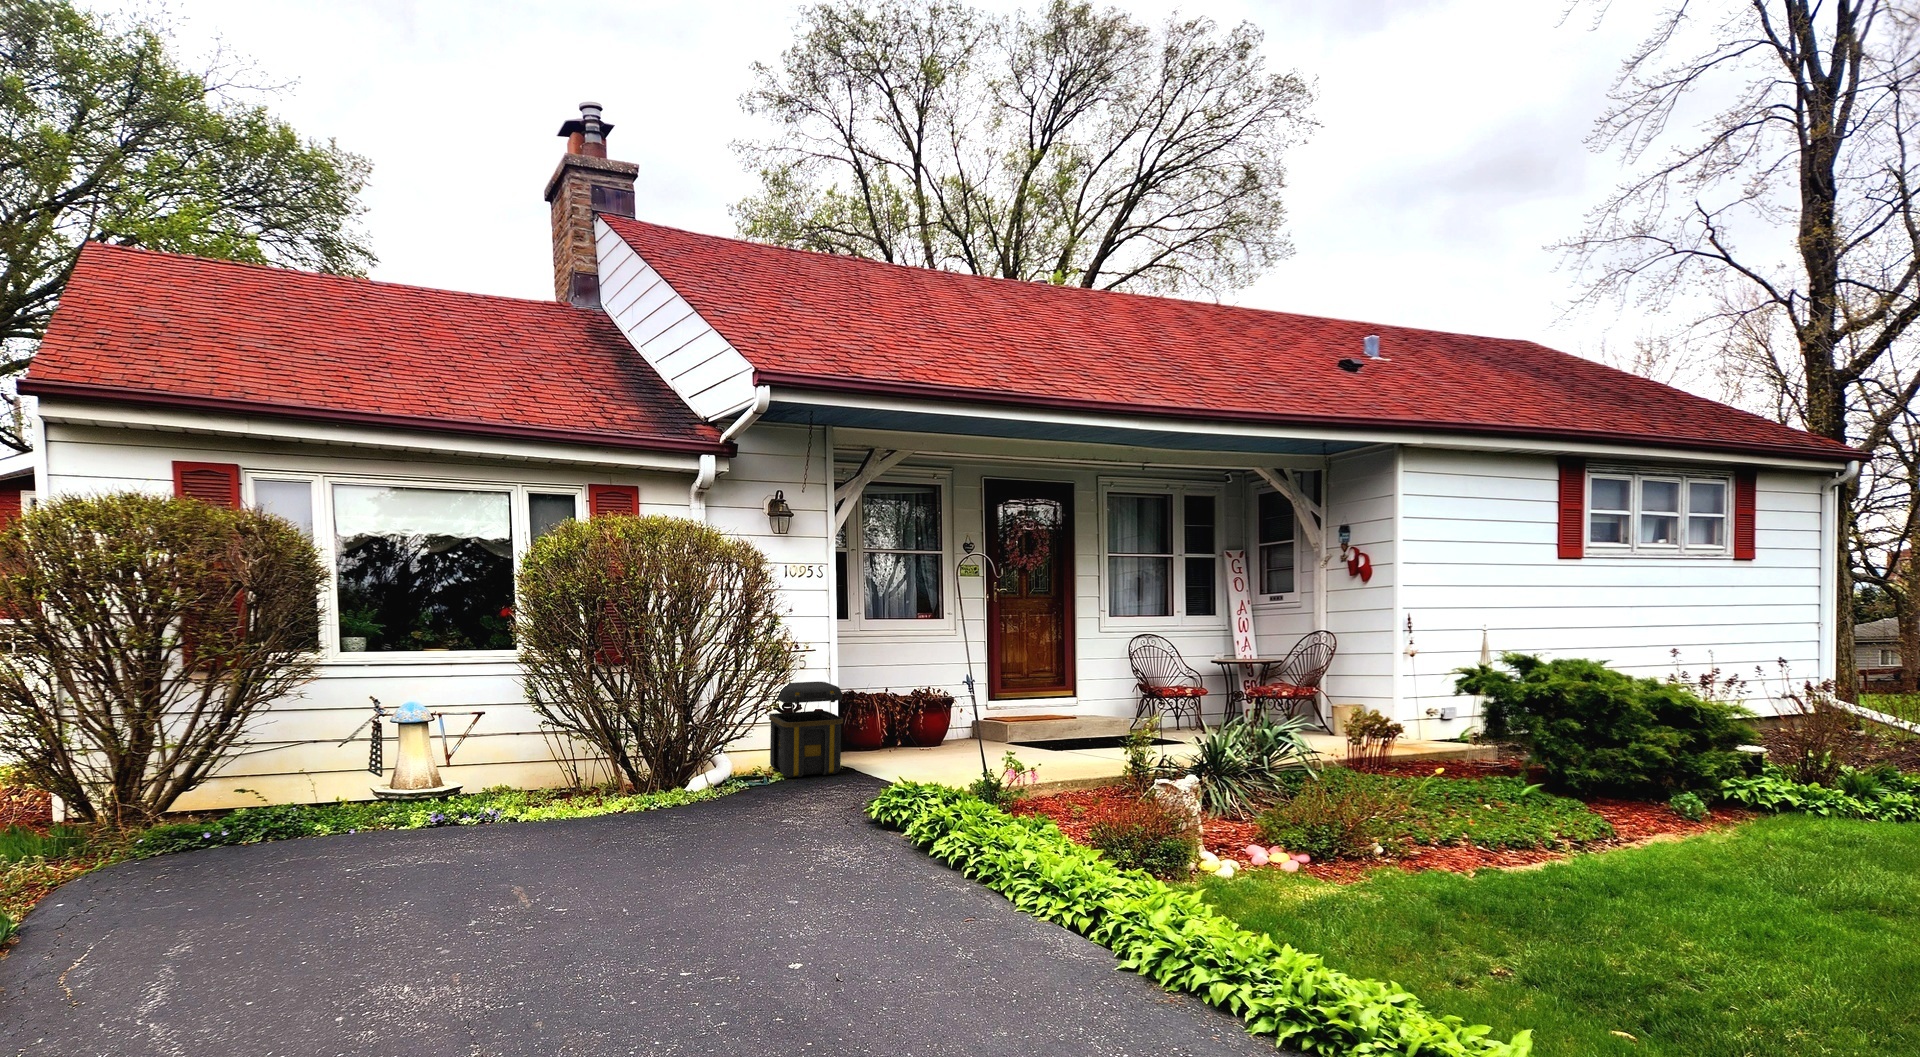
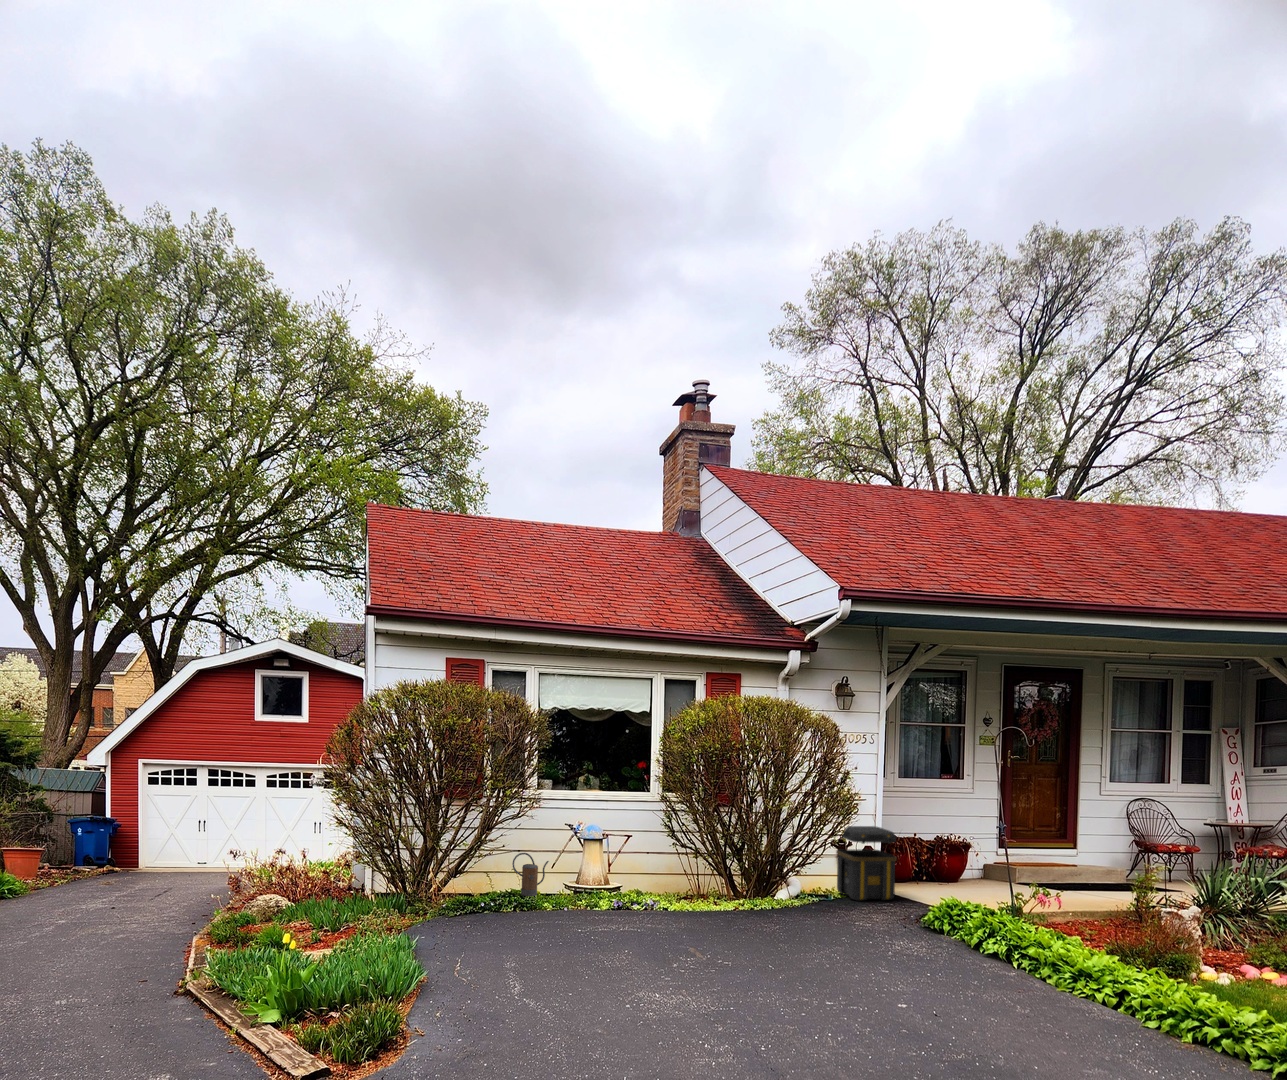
watering can: none [270,746,333,808] -> present [512,853,549,896]

